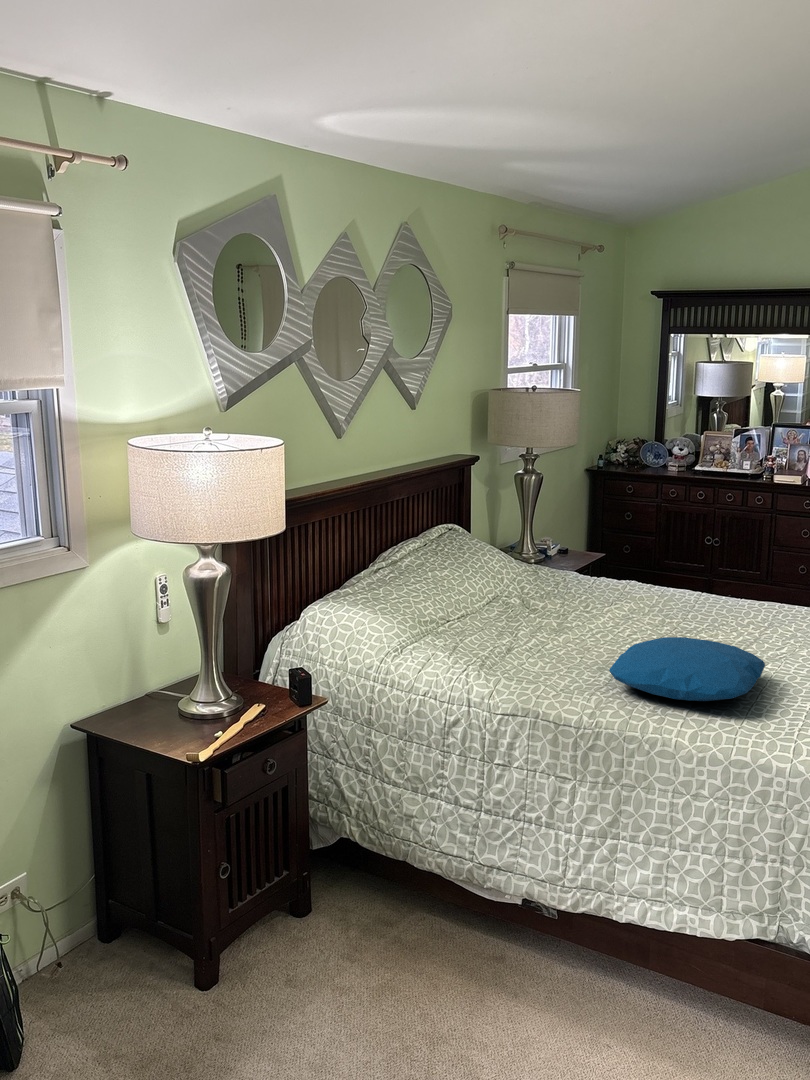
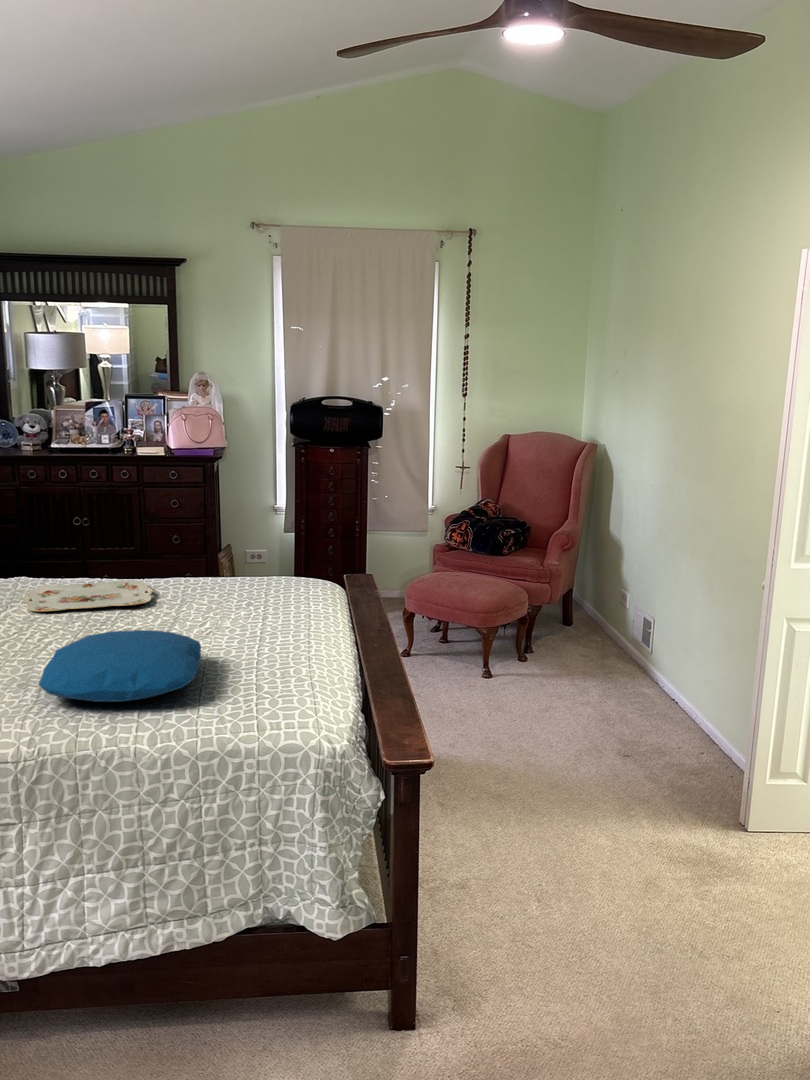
serving tray: none [628,591,745,620] -> present [24,580,153,612]

